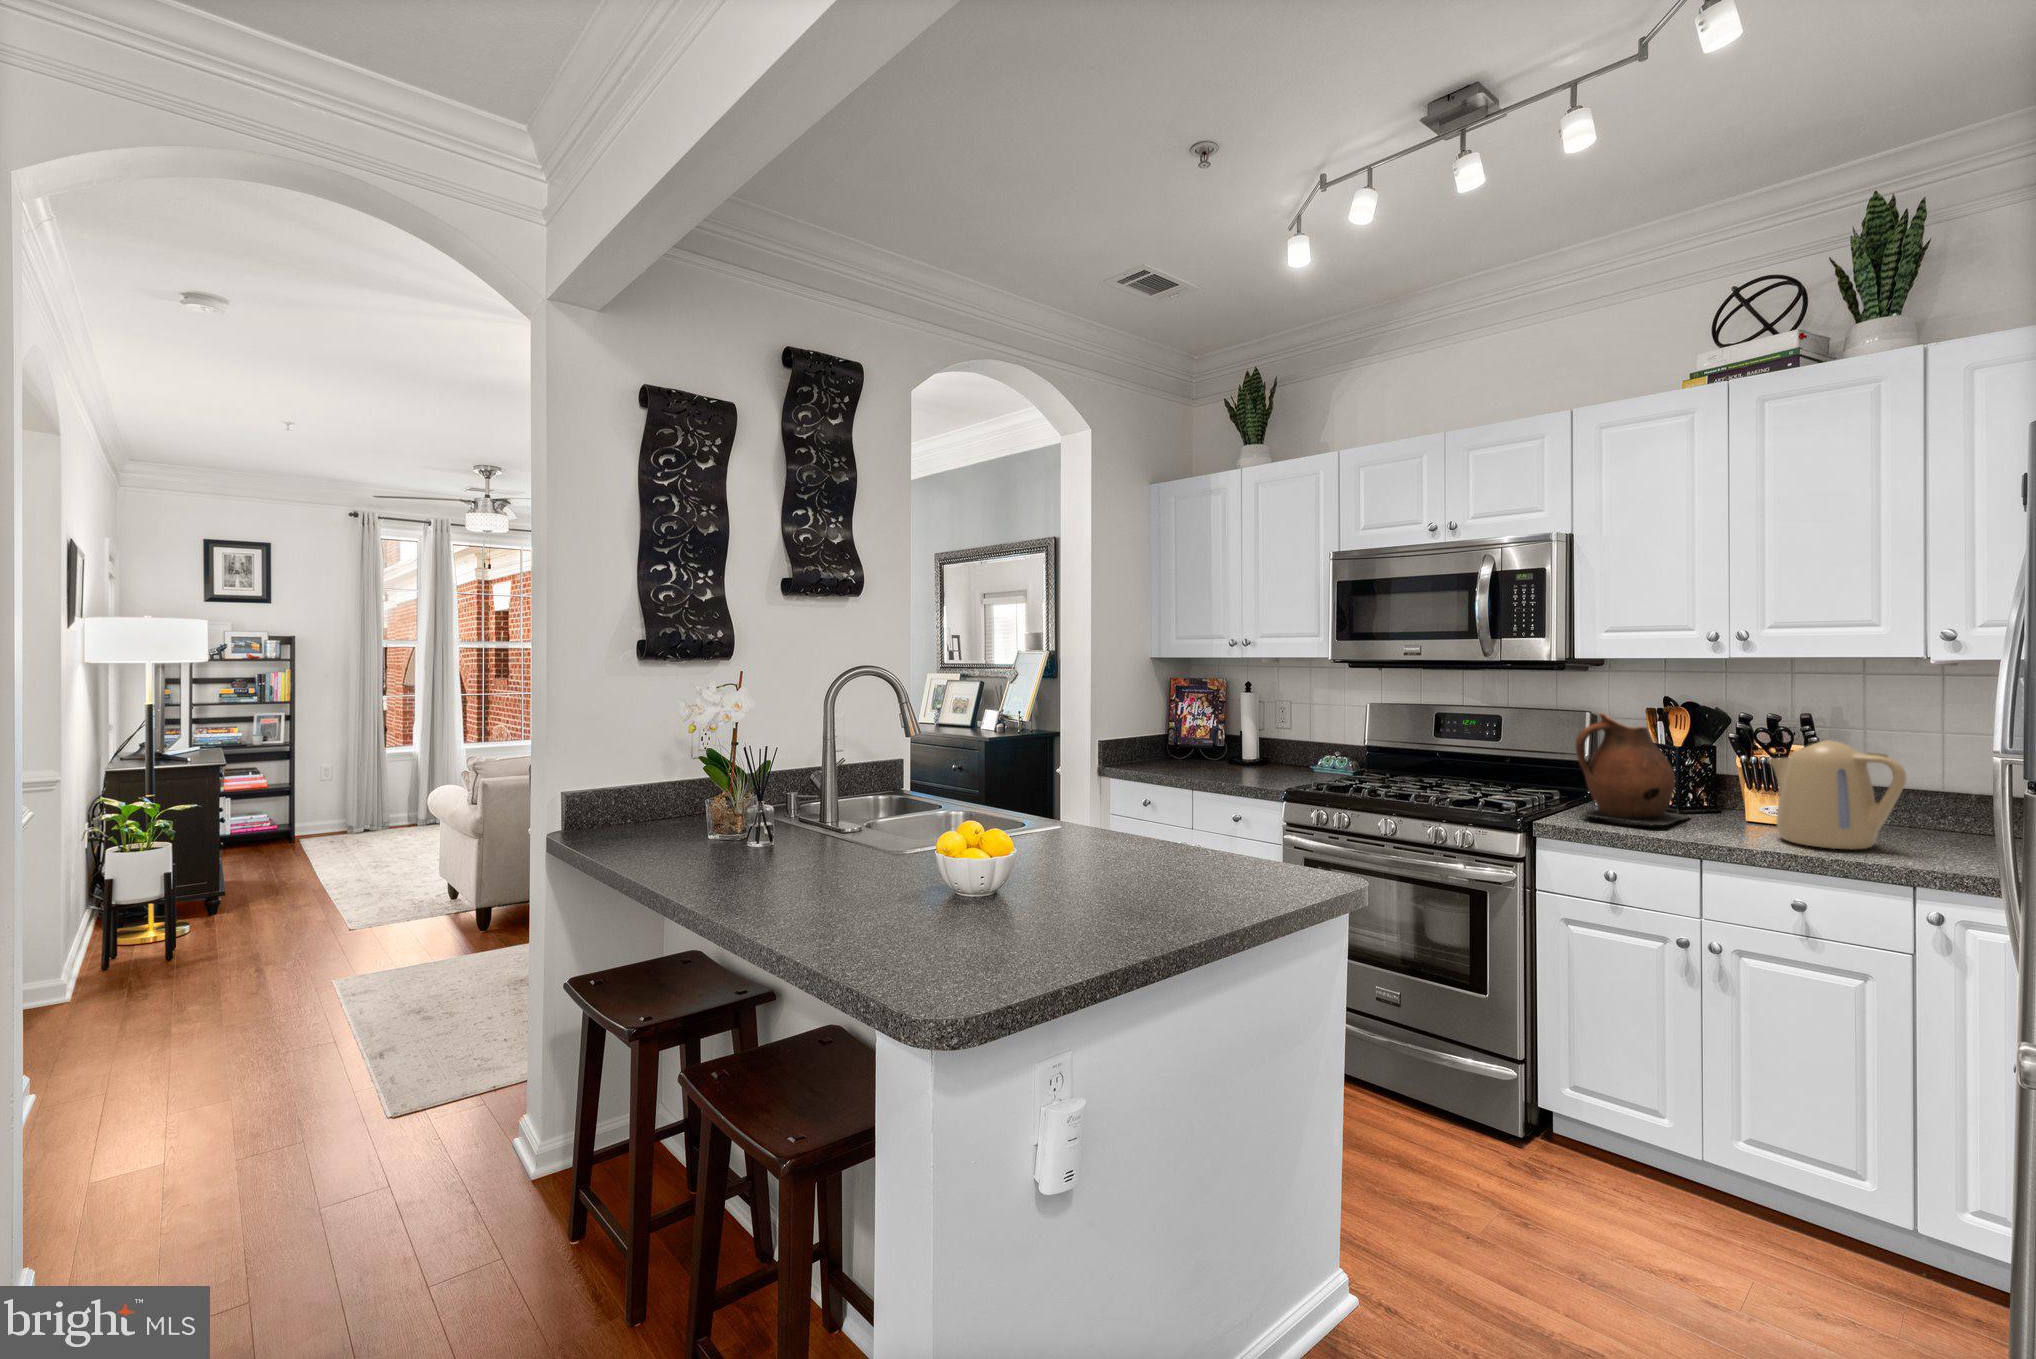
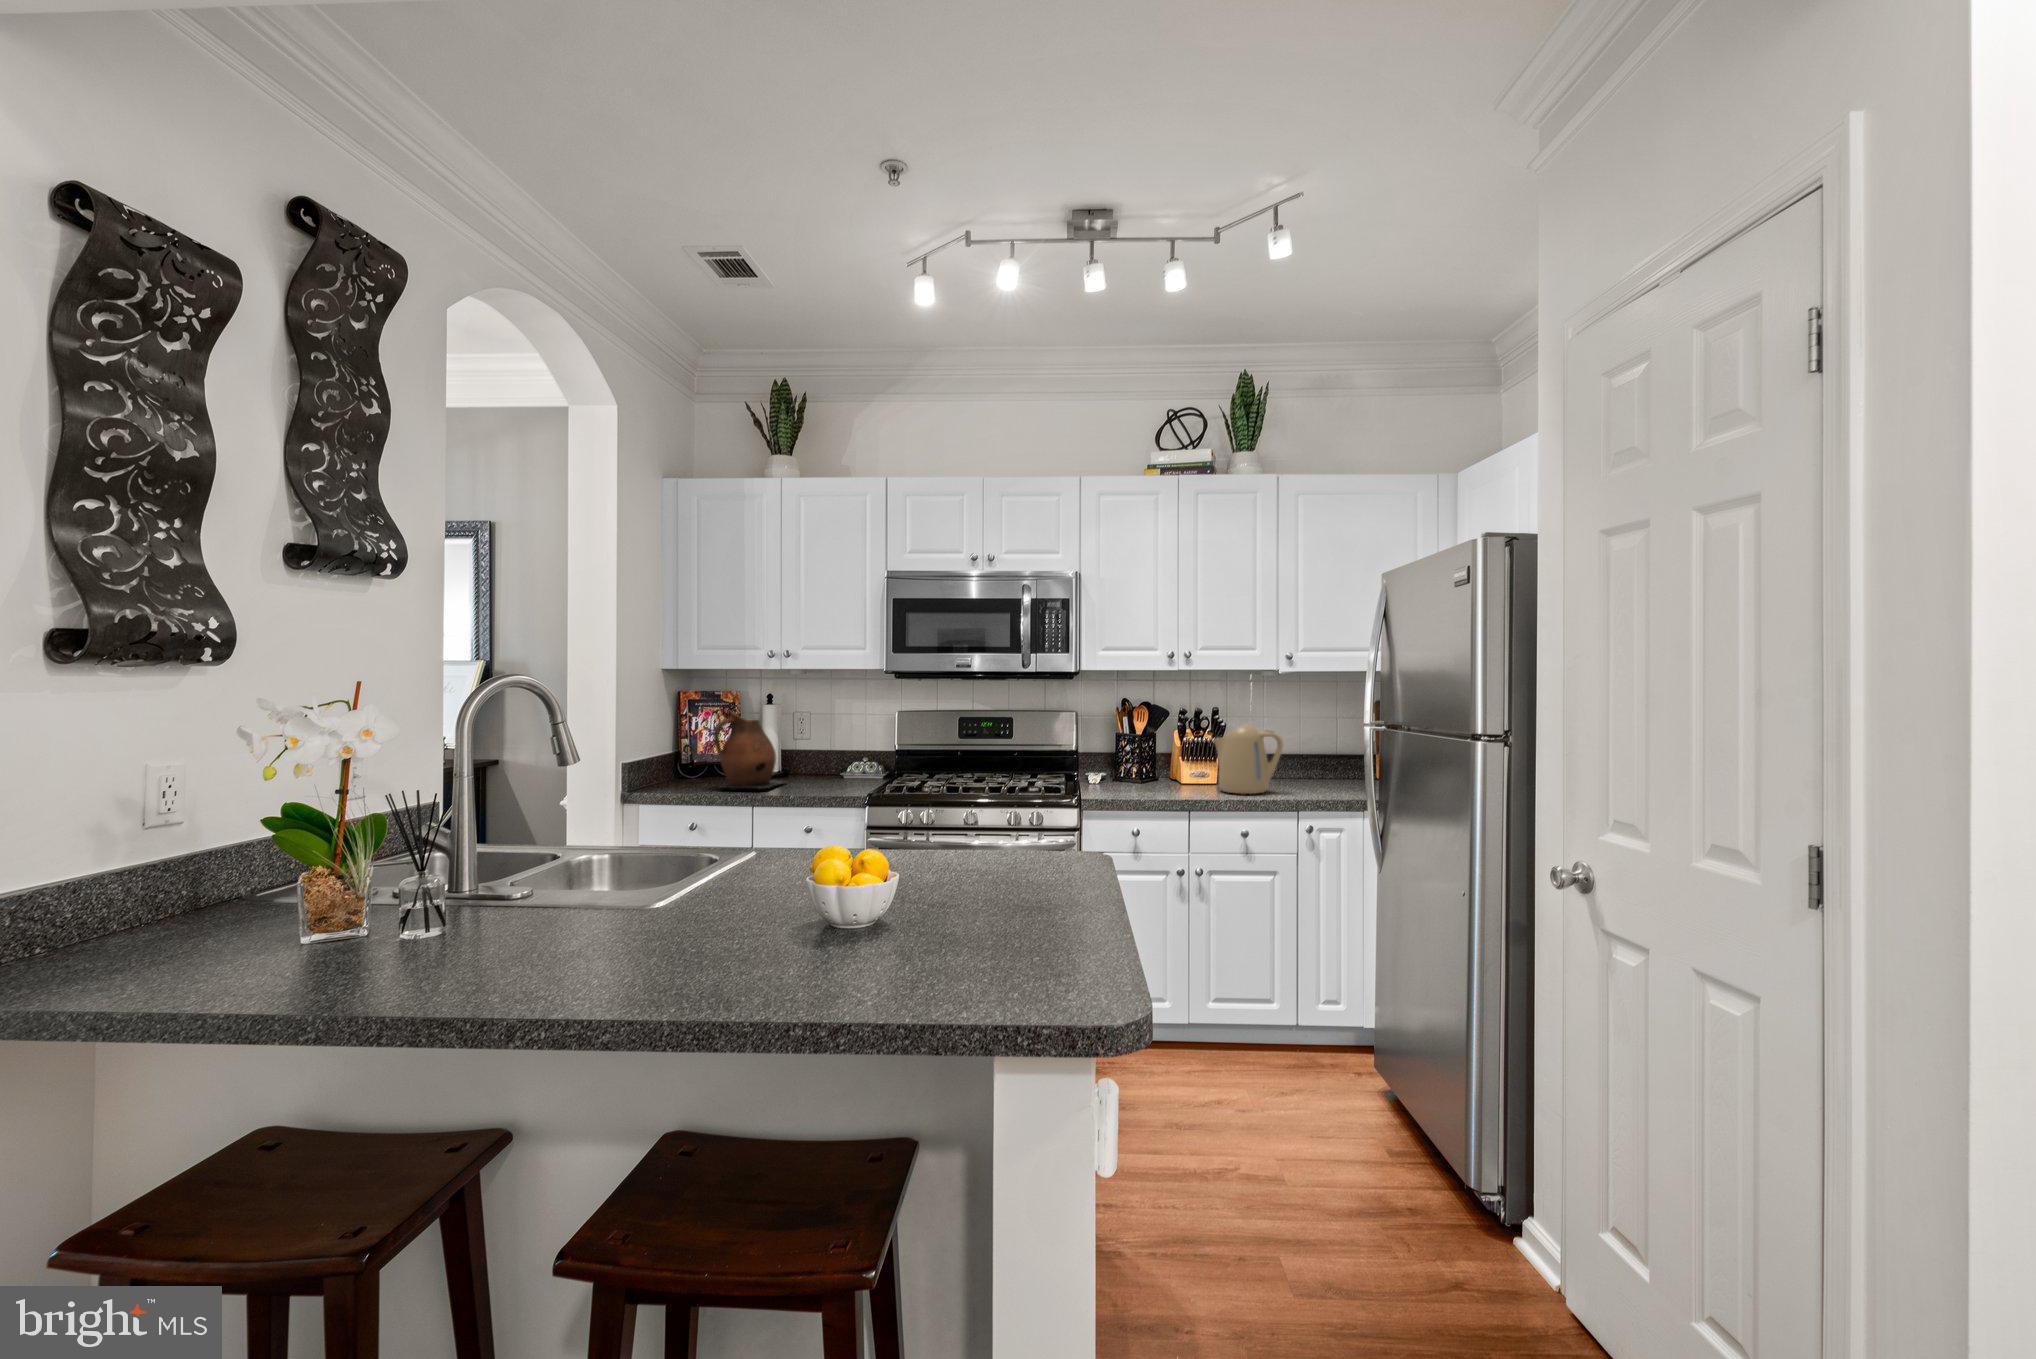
ceramic pitcher: present [1576,713,1690,826] -> present [713,711,785,789]

